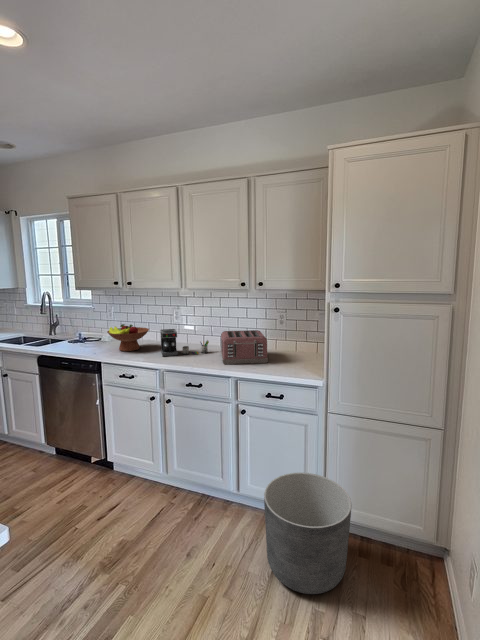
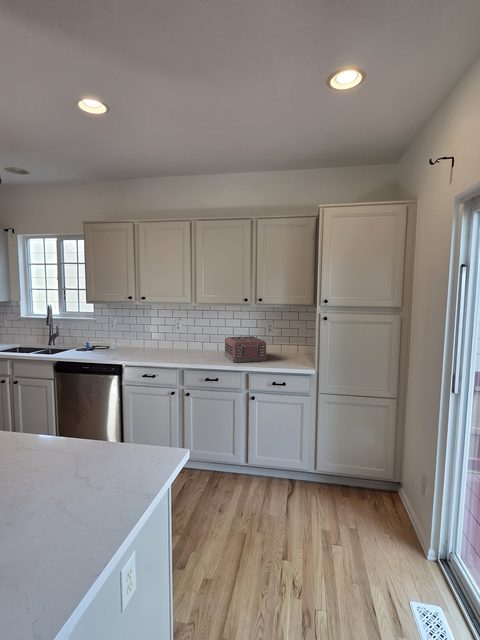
fruit bowl: present [107,324,149,351] -> none [124,333,160,356]
coffee maker: present [160,329,209,356] -> none [173,336,214,359]
planter: present [264,473,352,594] -> none [279,440,343,523]

